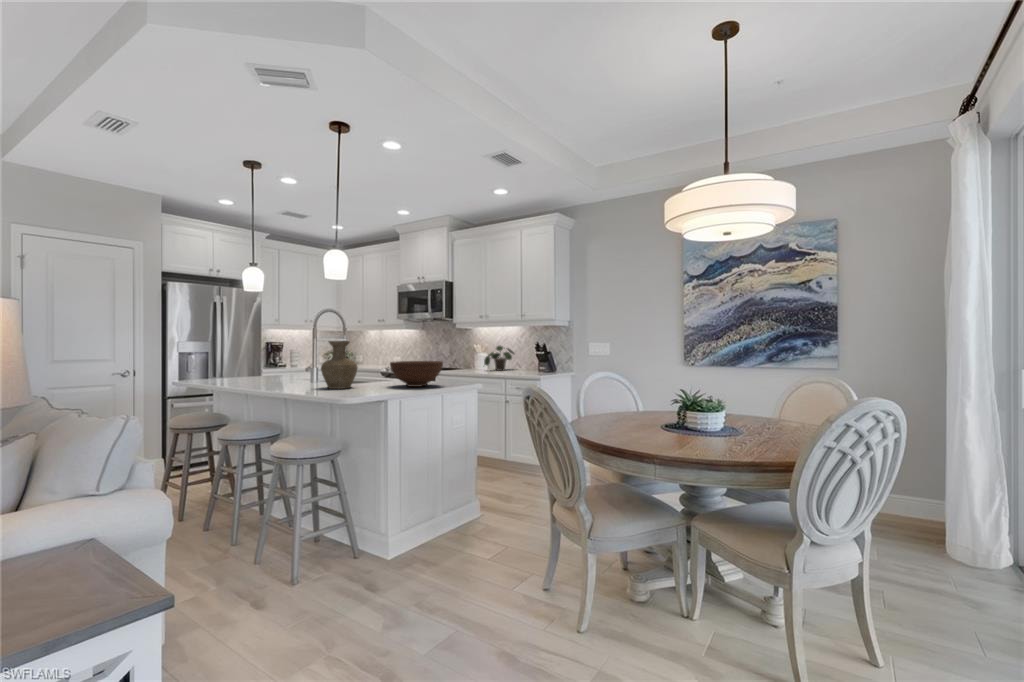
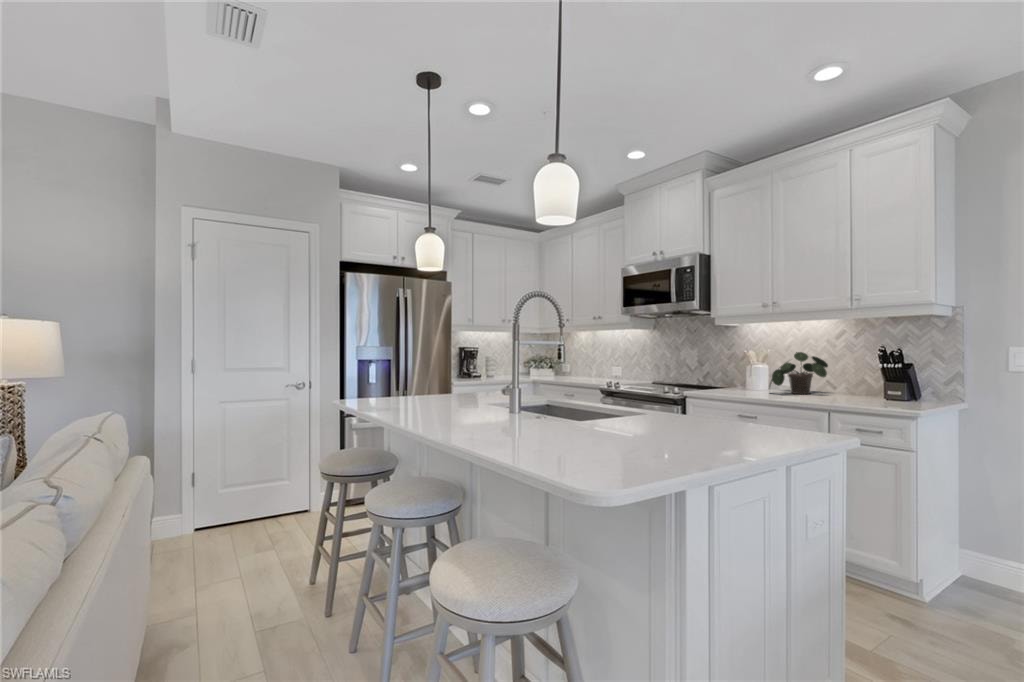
vase: present [321,341,358,389] -> none [523,343,591,438]
fruit bowl: present [390,361,443,387] -> none [654,383,773,440]

